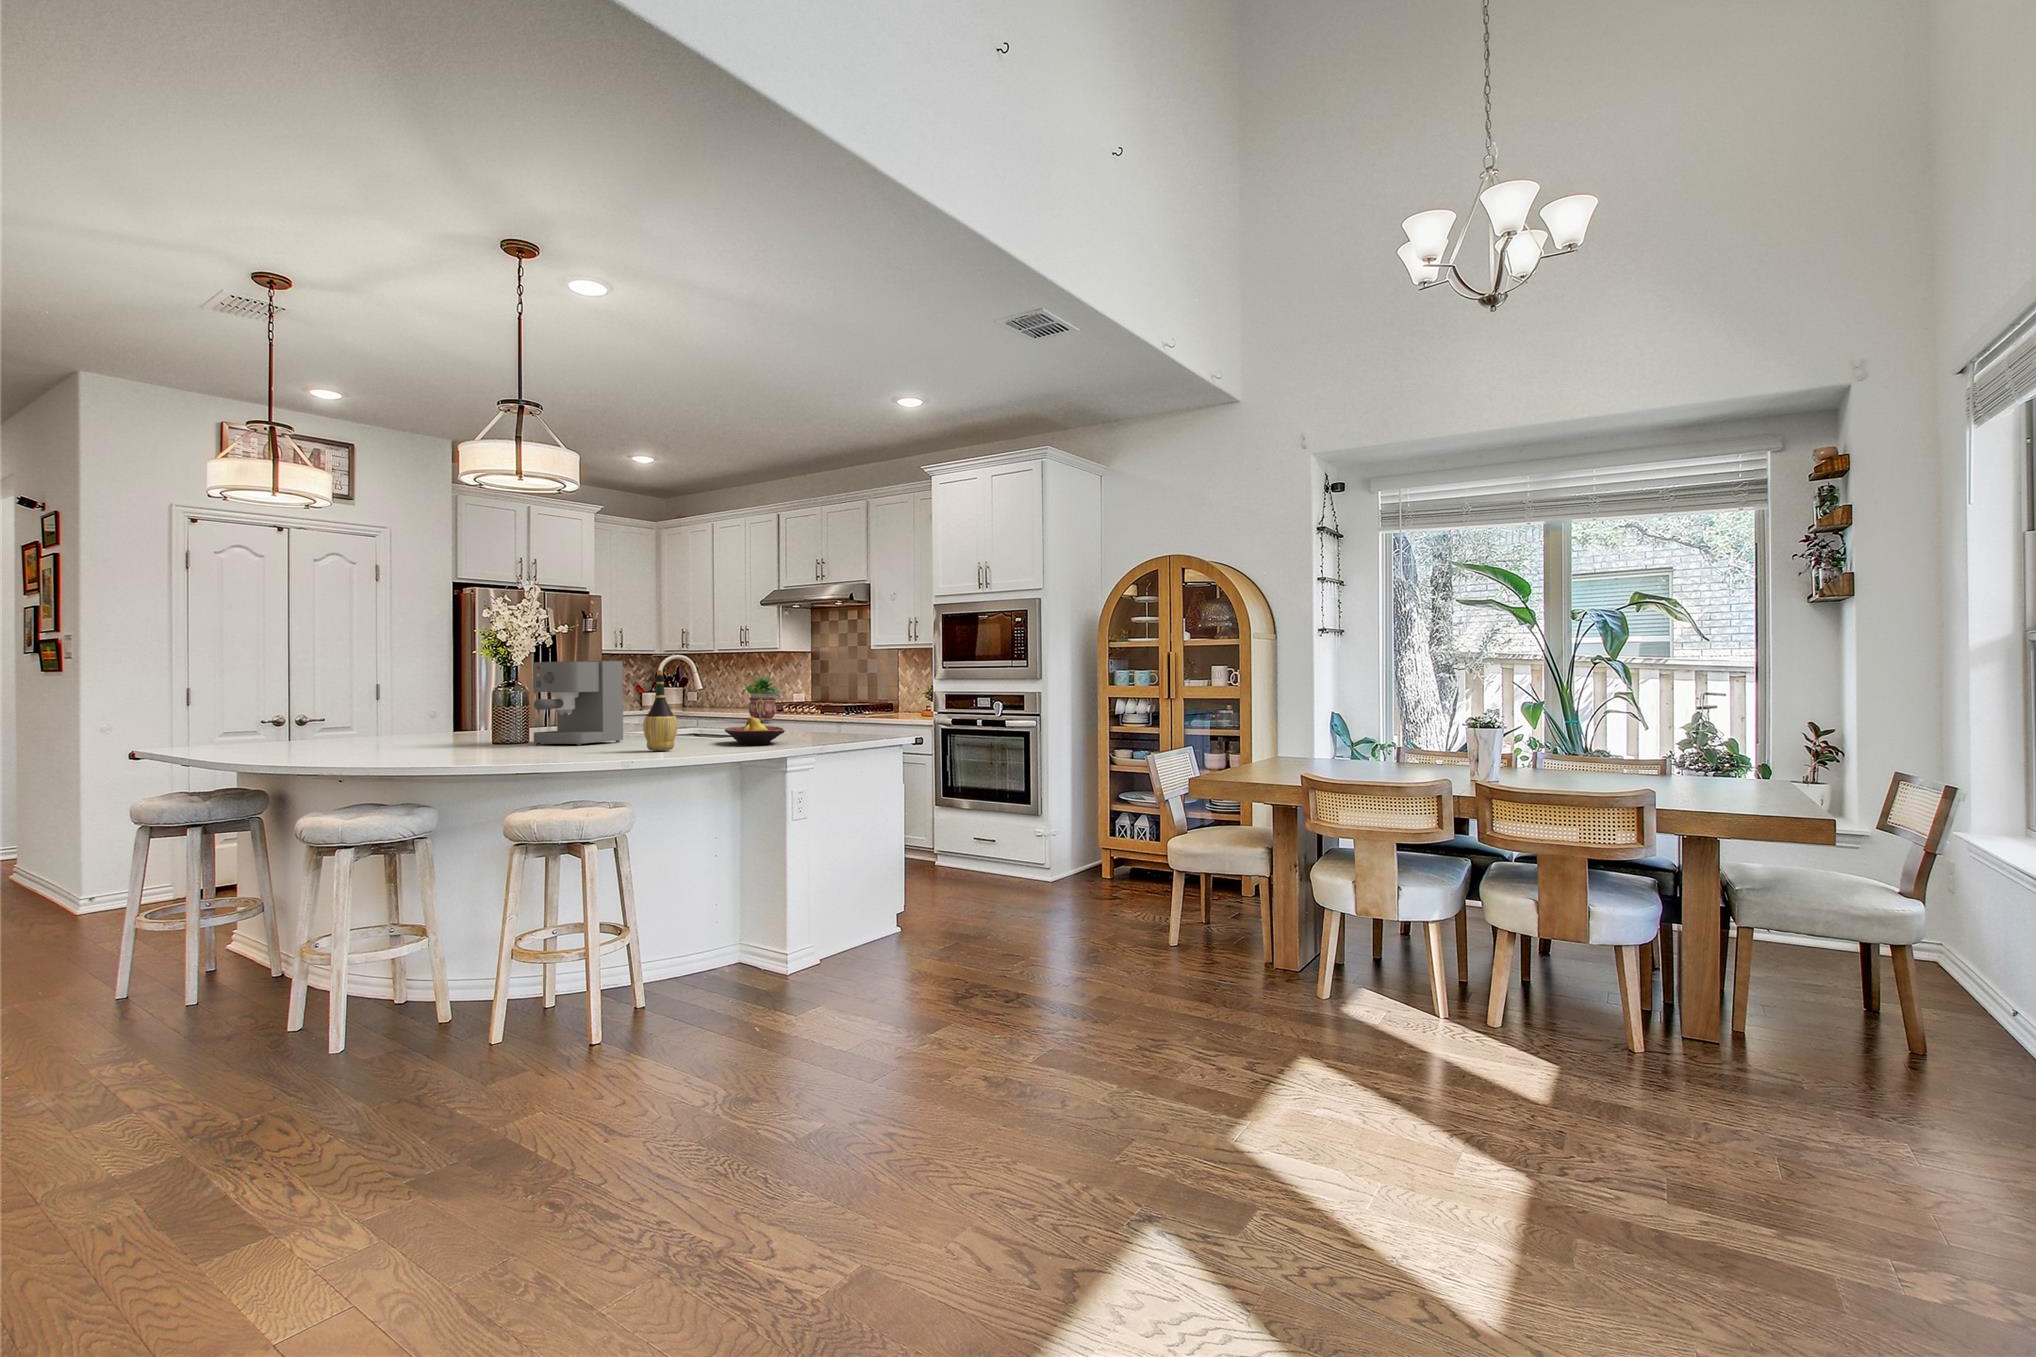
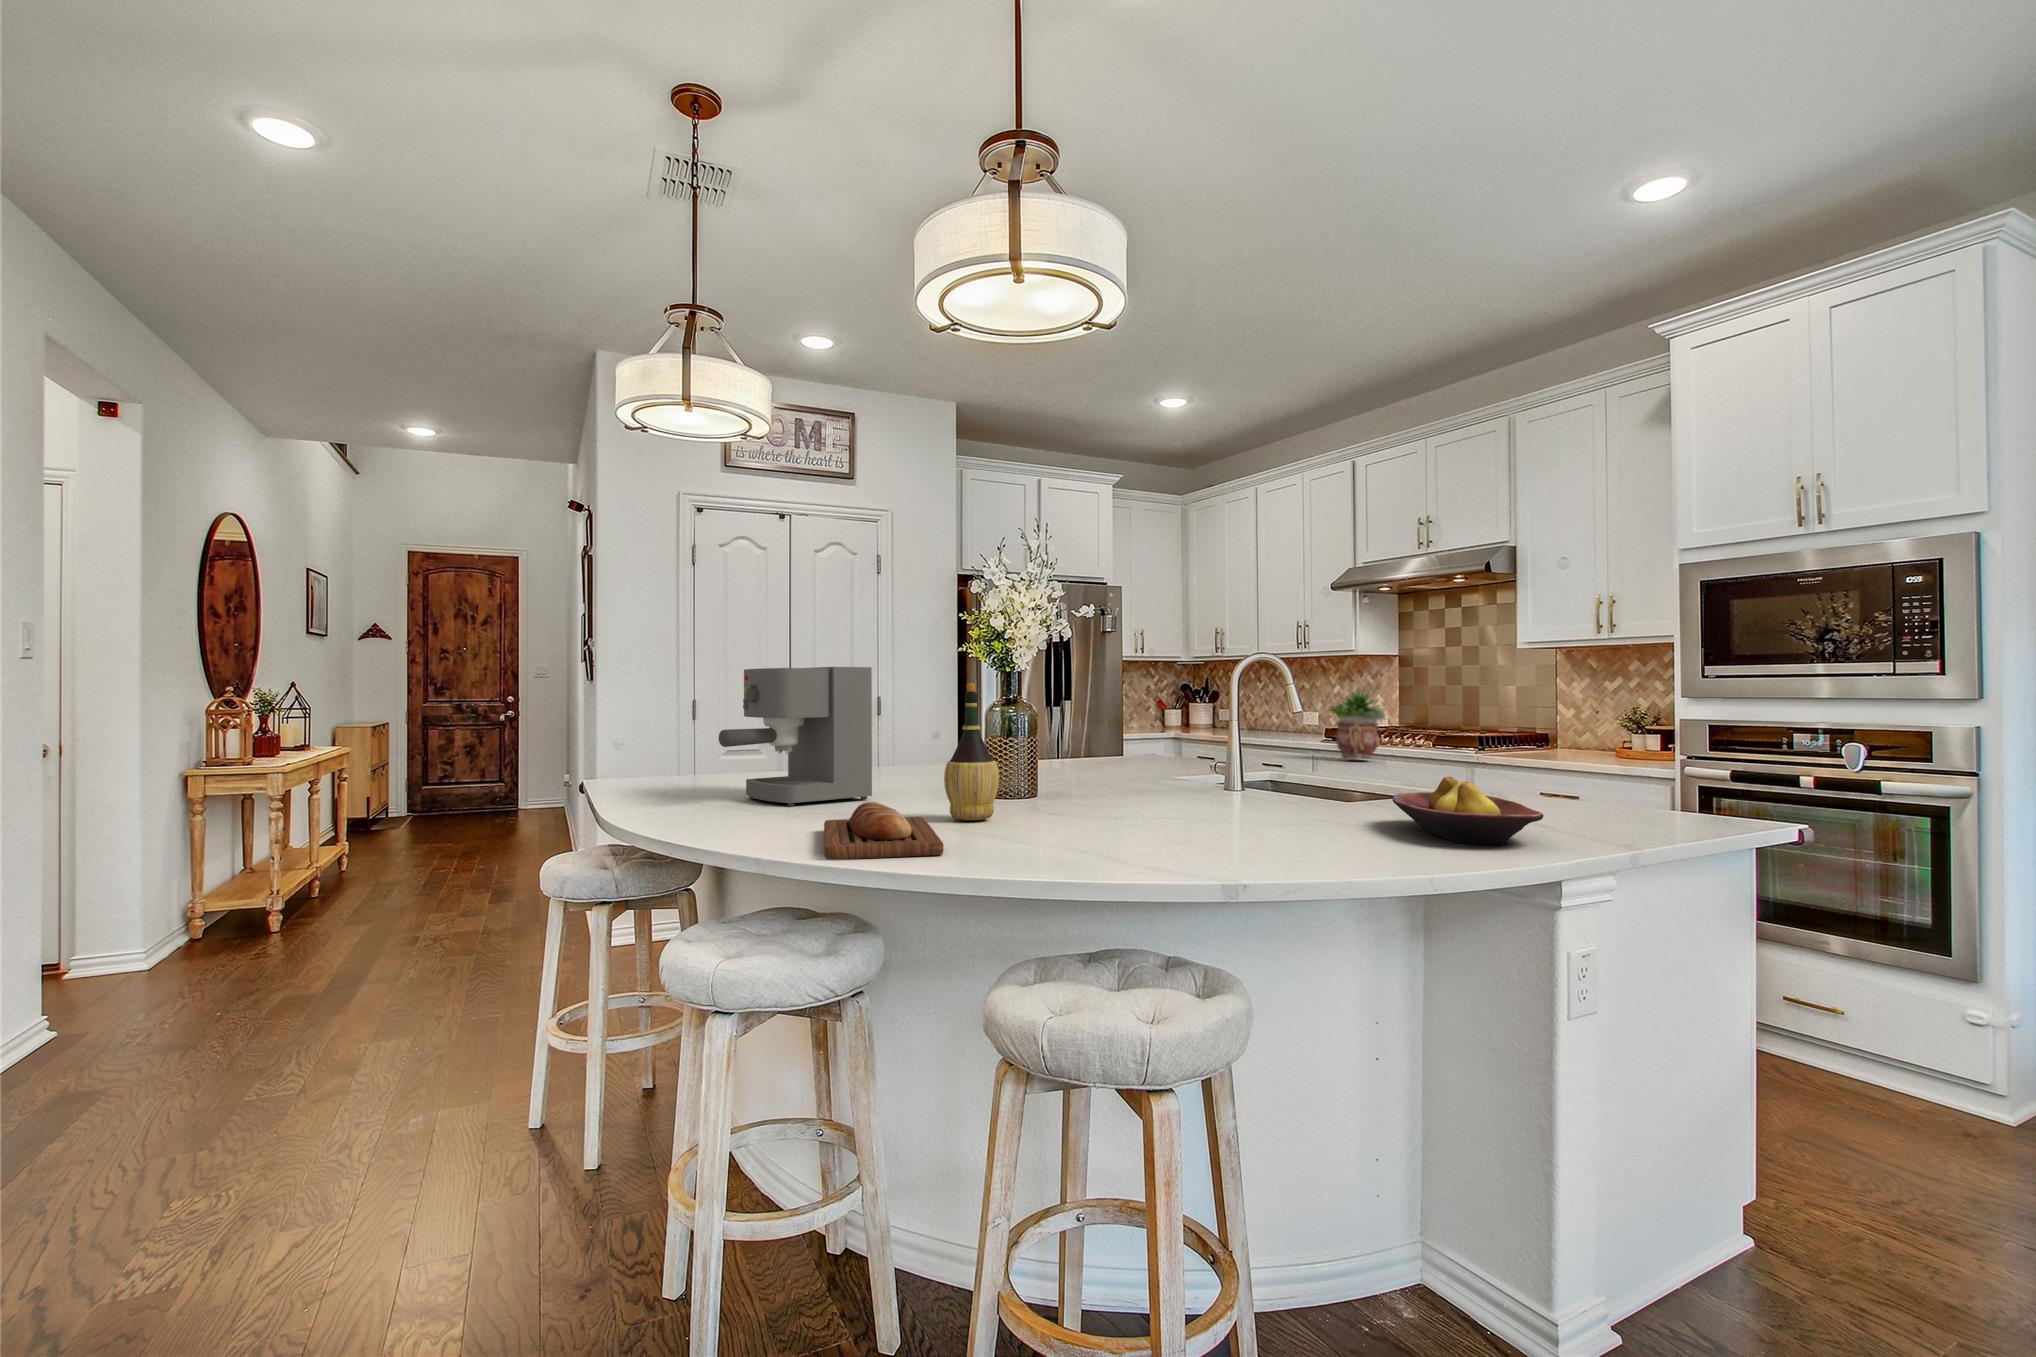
coffee maker: present [533,661,623,746] -> present [719,667,872,806]
wine bottle: present [643,670,678,751] -> present [944,683,999,820]
bread loaf: none [394,737,477,761] -> present [824,802,944,859]

